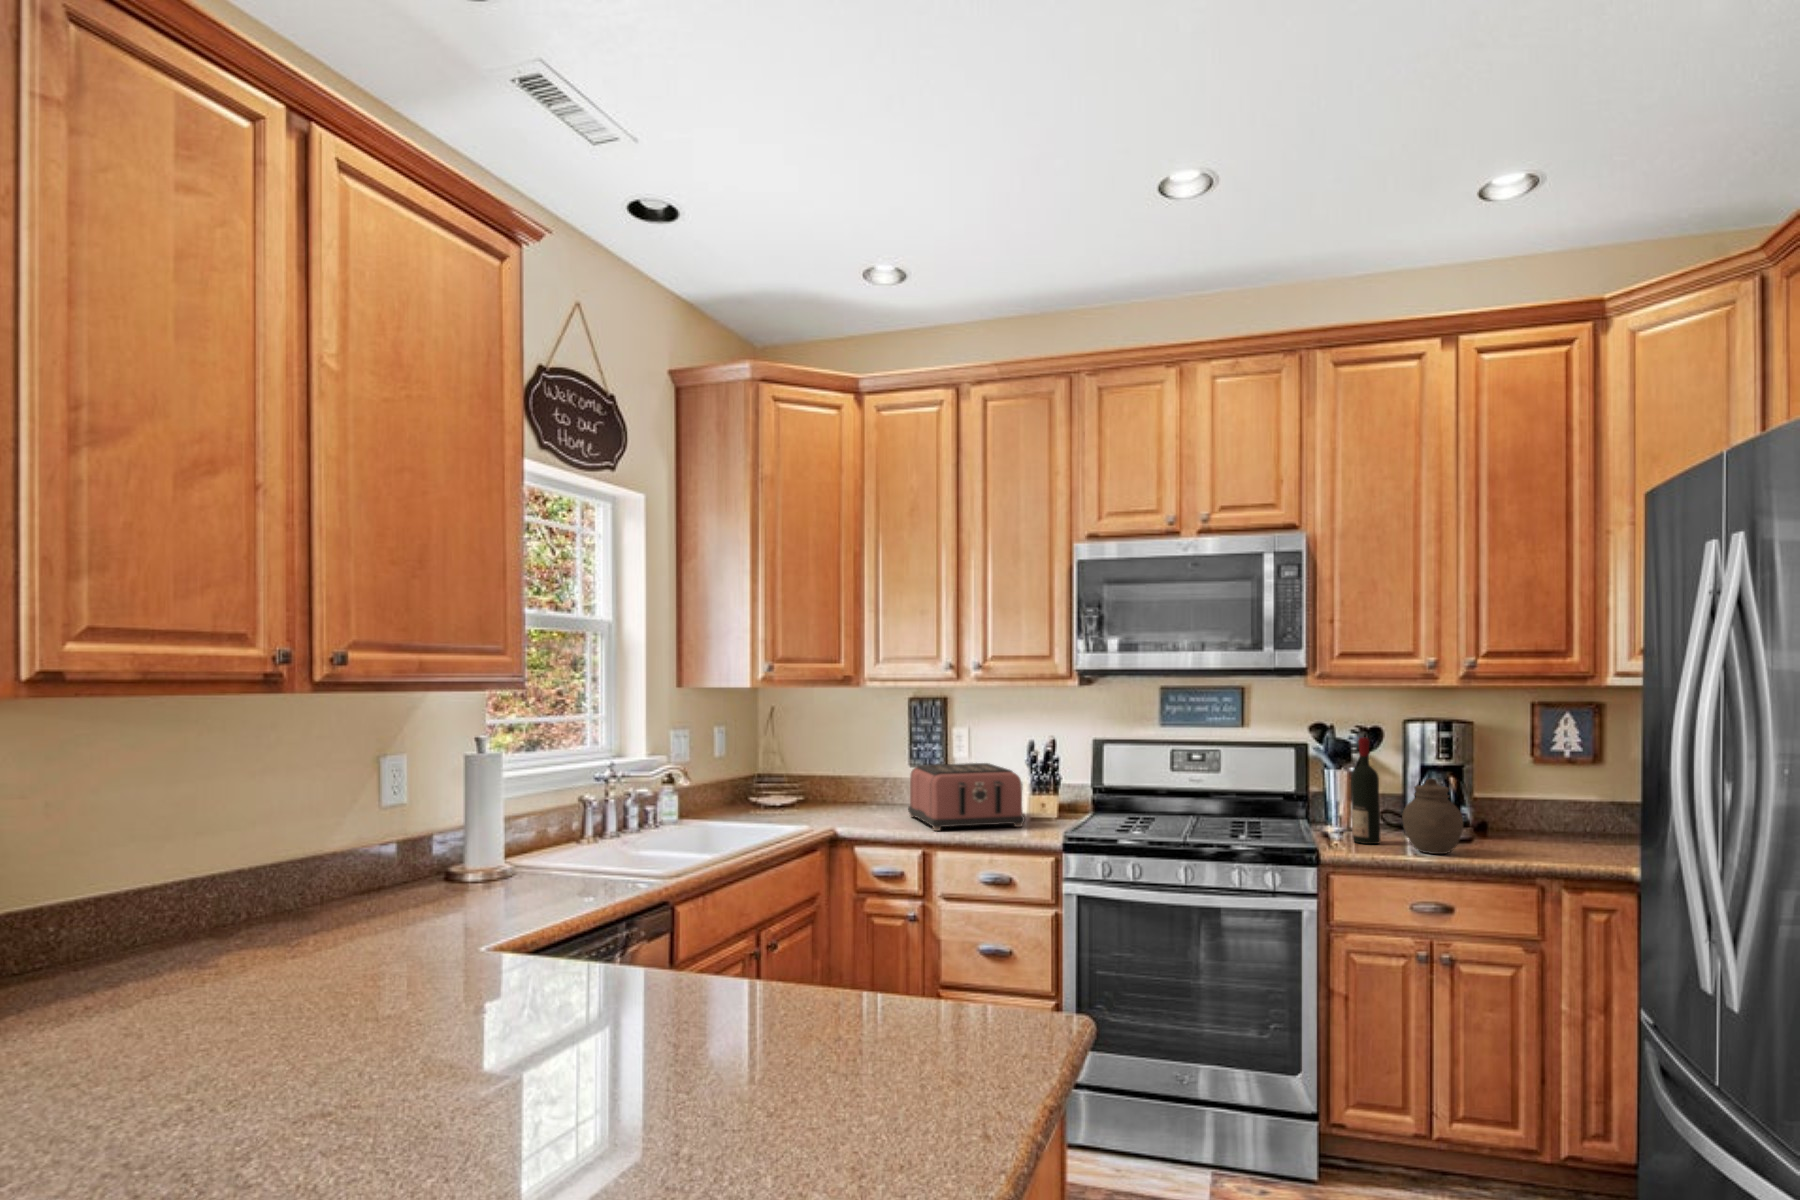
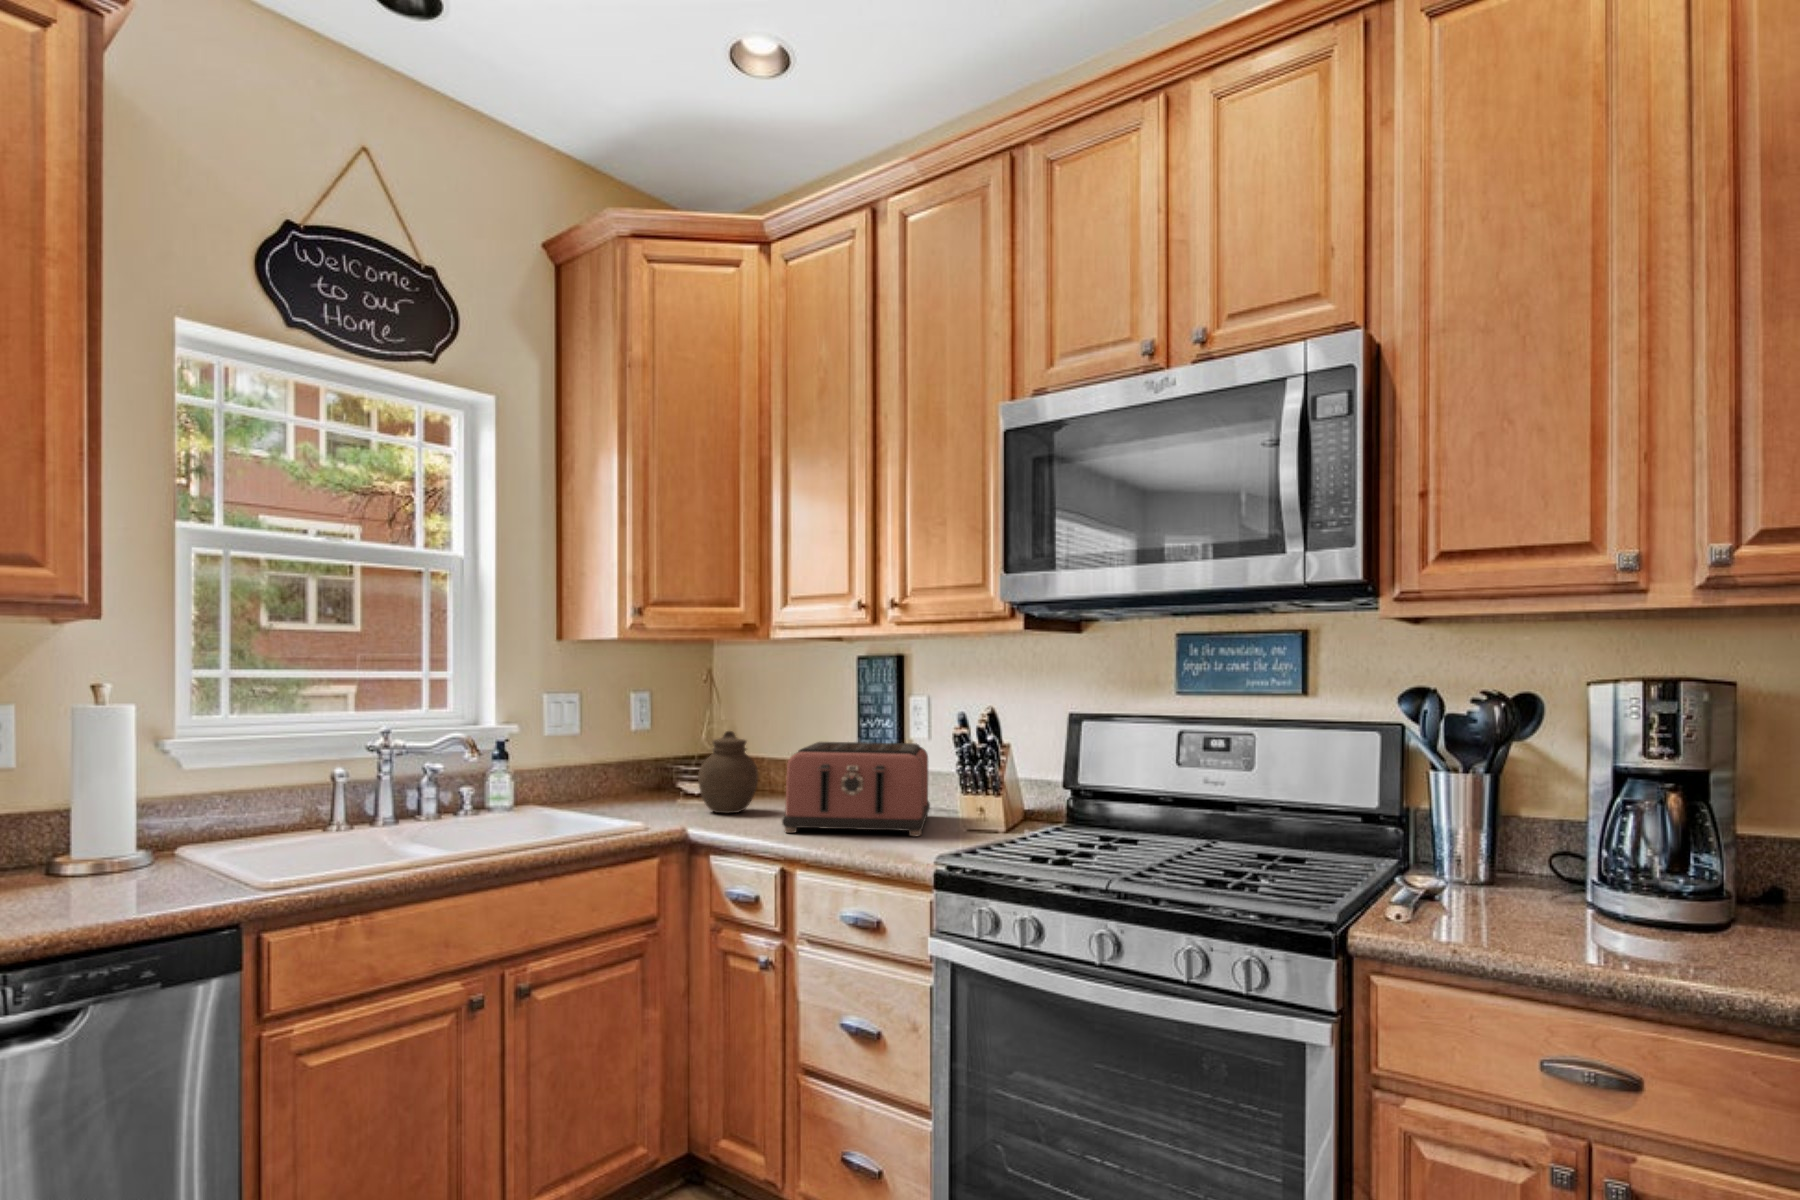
wine bottle: present [1351,737,1381,844] -> none [1441,707,1504,915]
jar: present [1402,778,1463,854] -> present [698,731,758,813]

